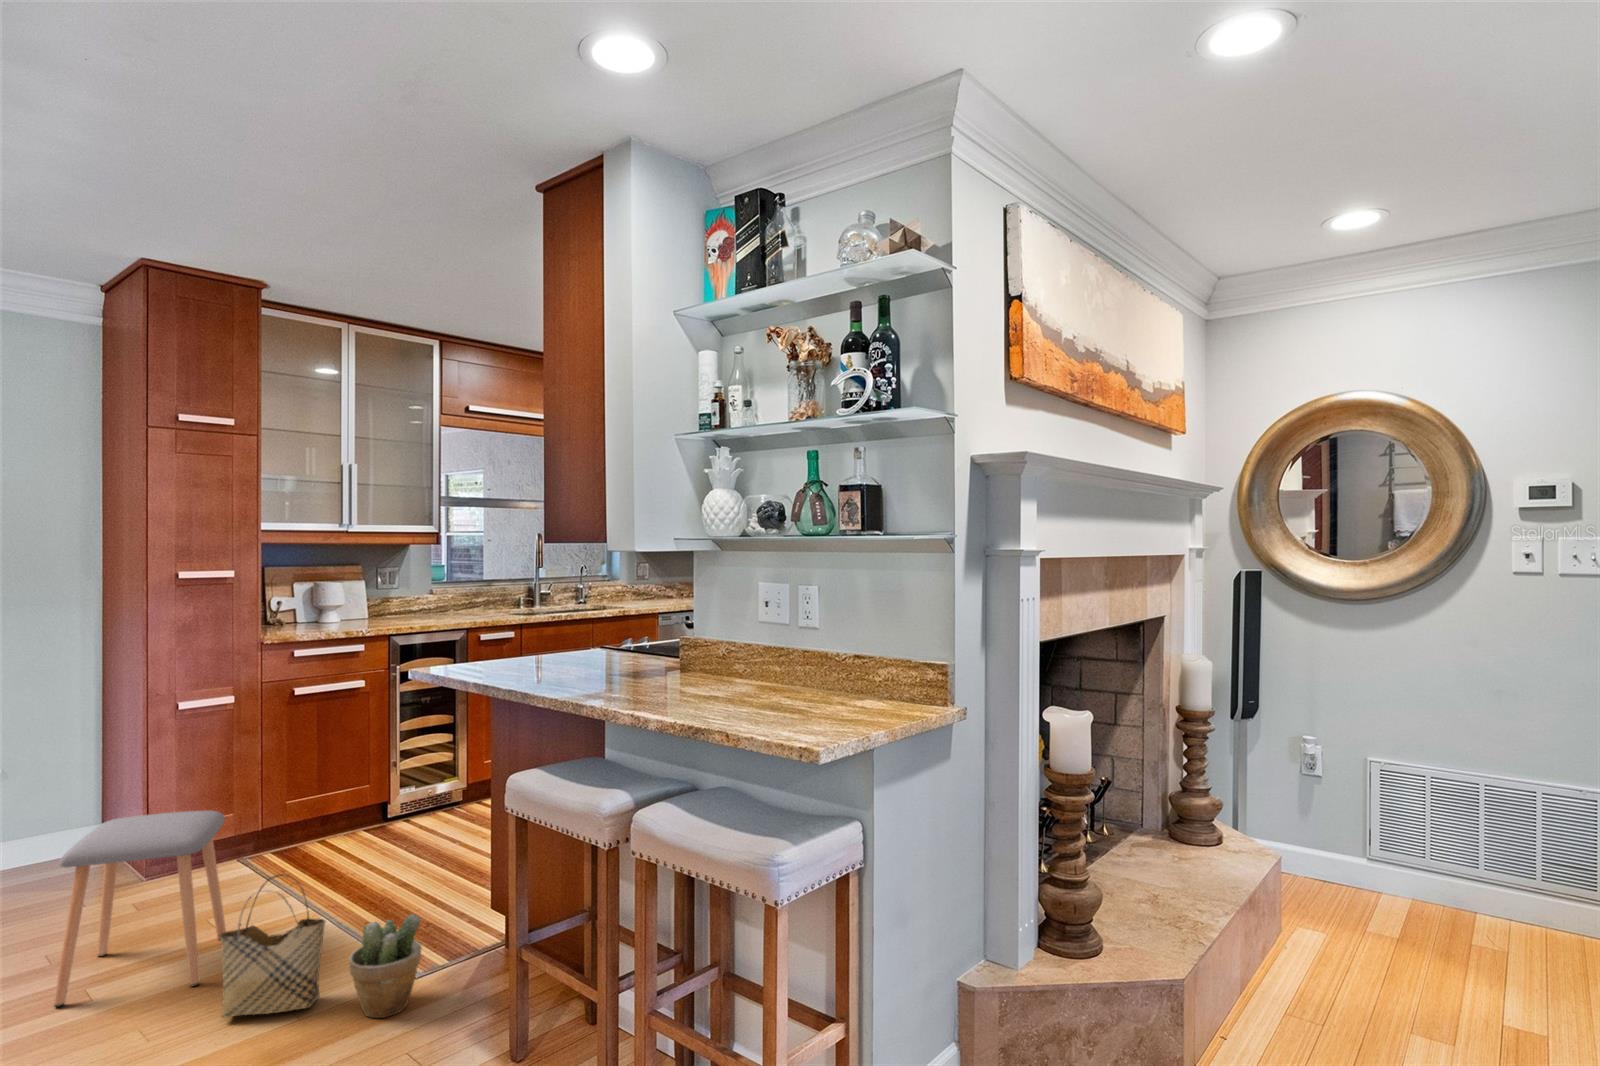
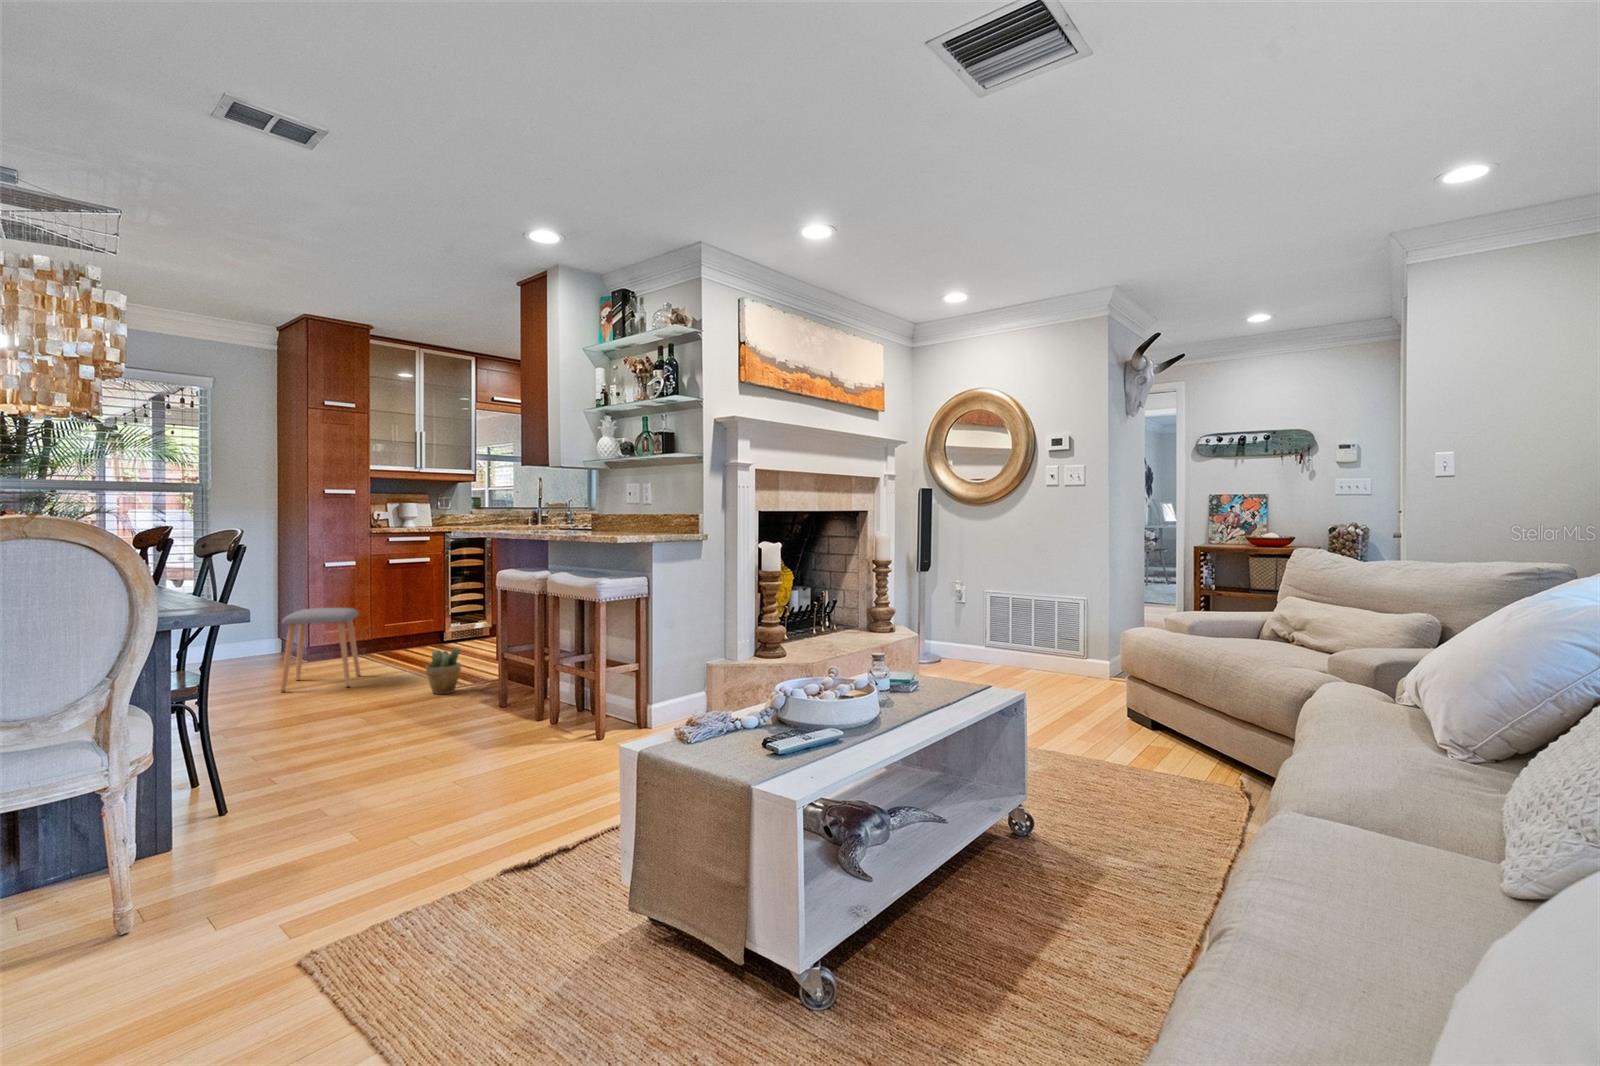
woven basket: present [219,874,326,1018] -> none [362,630,414,693]

